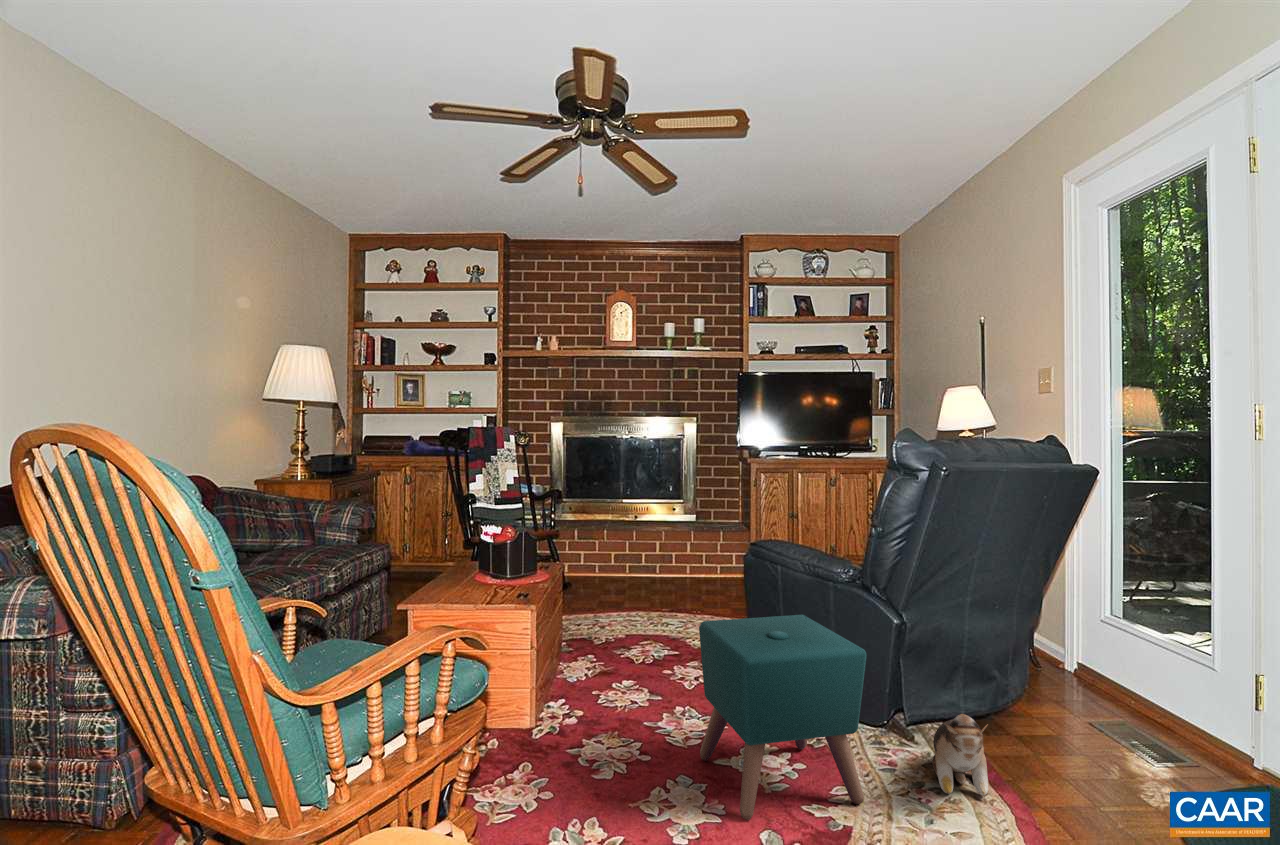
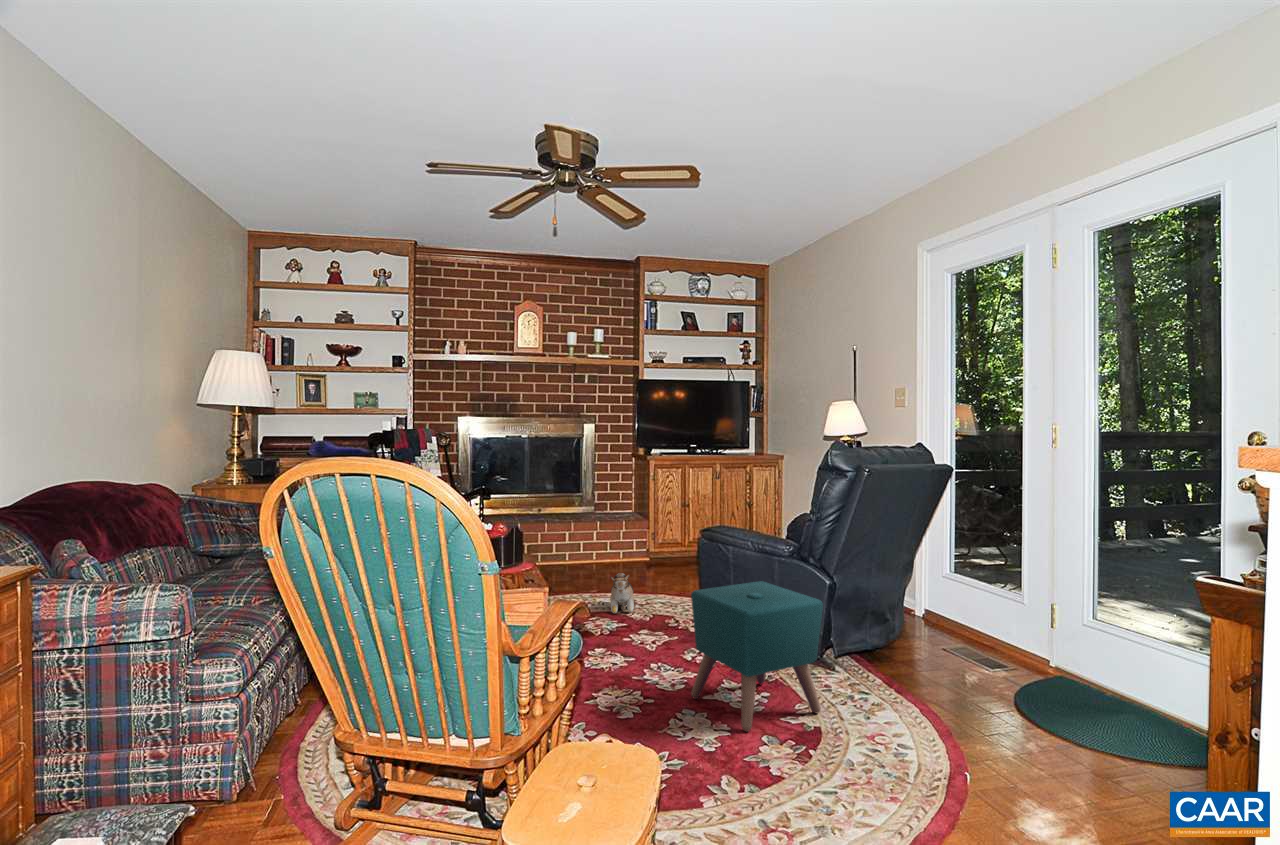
plush toy: present [932,714,988,795] -> present [610,573,636,613]

